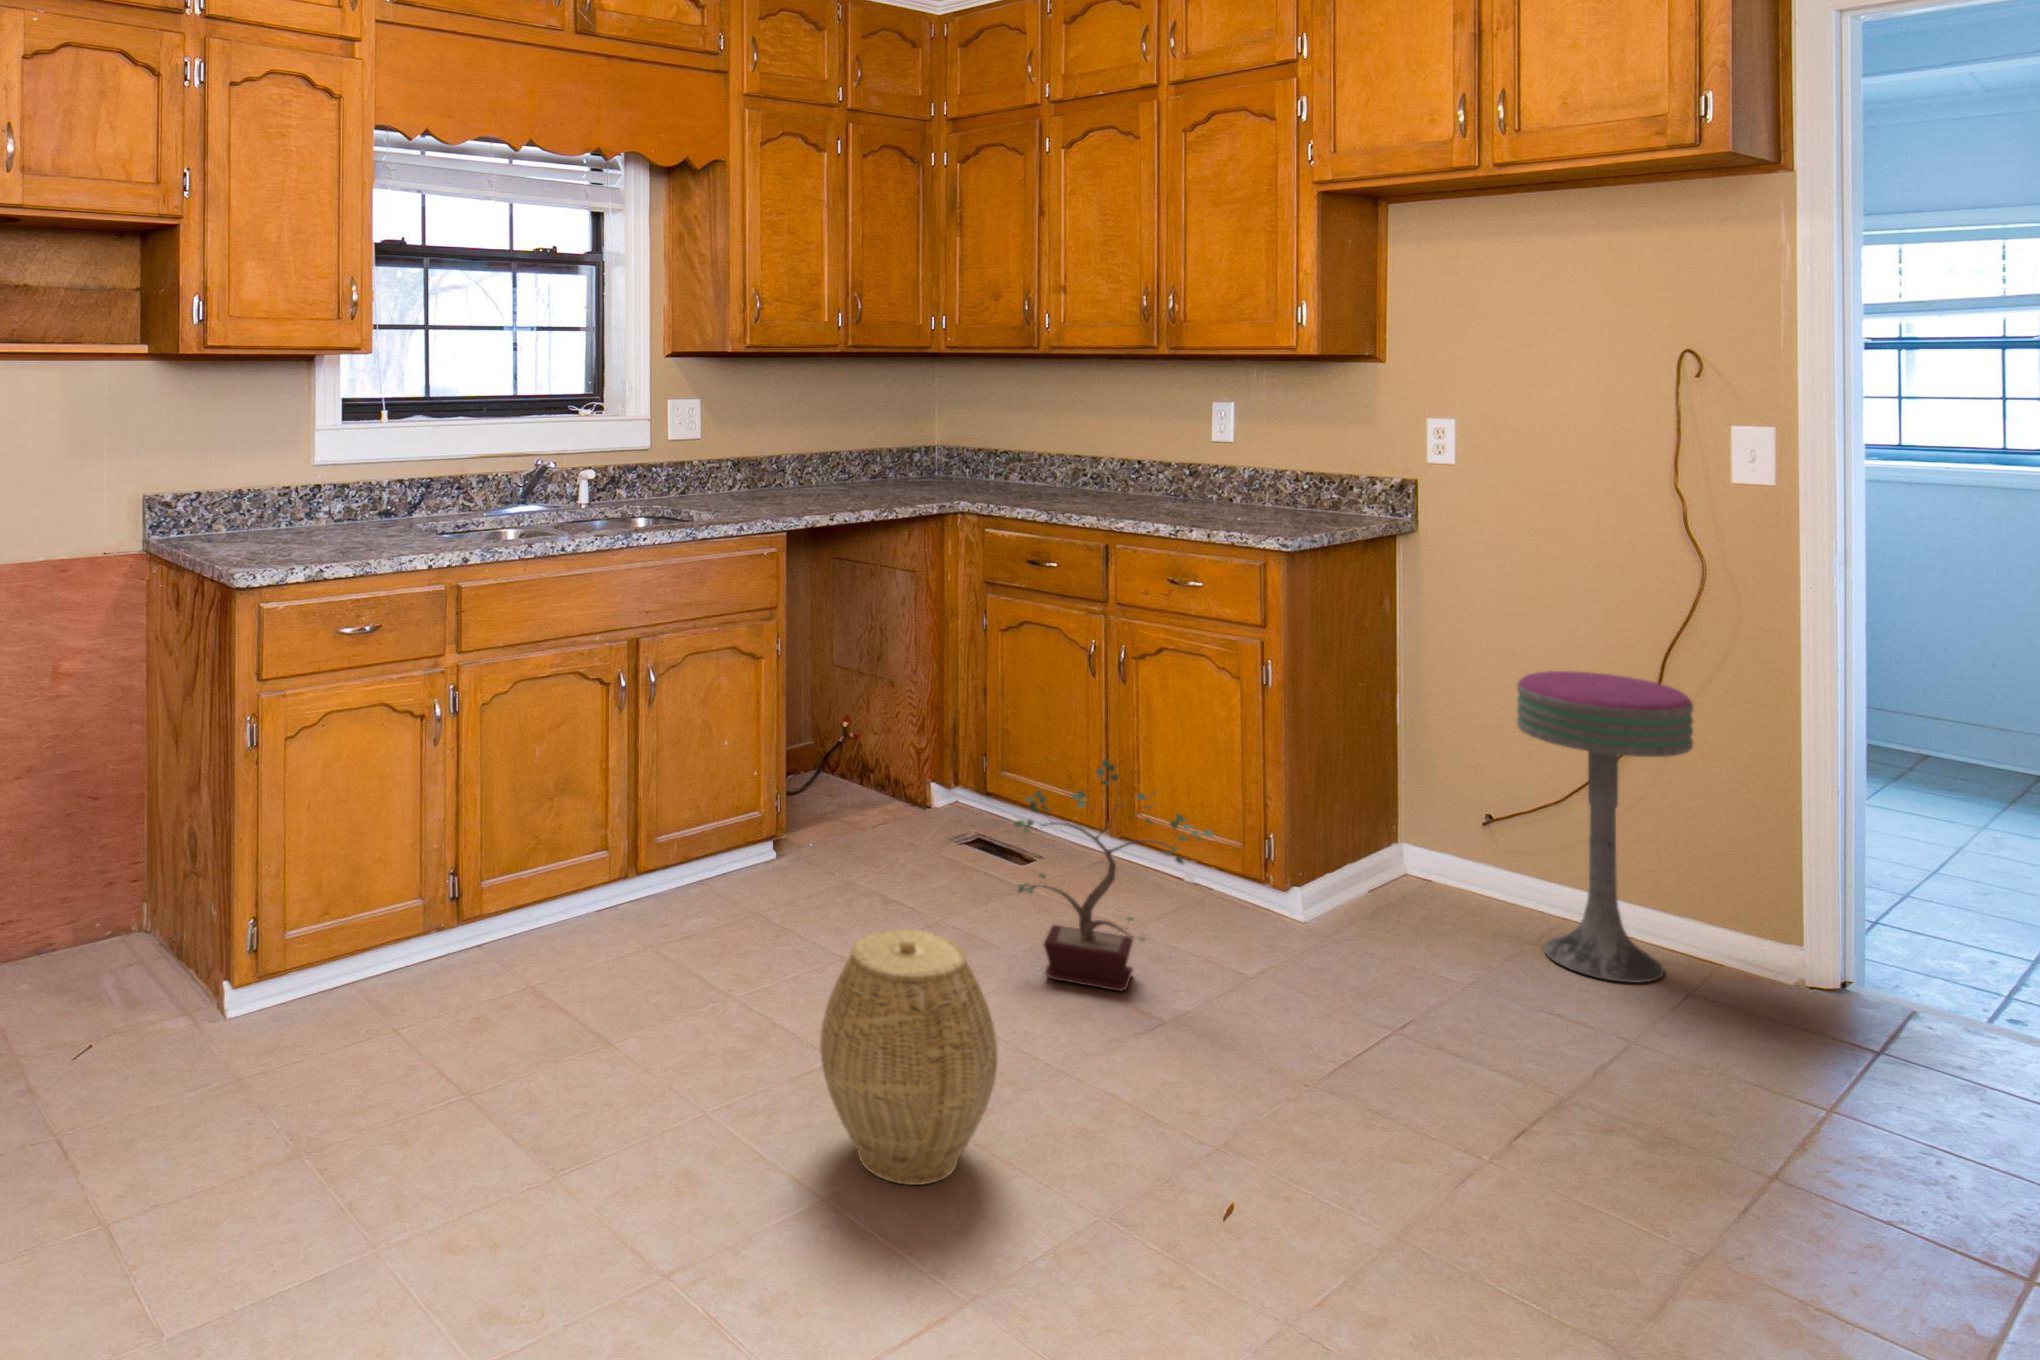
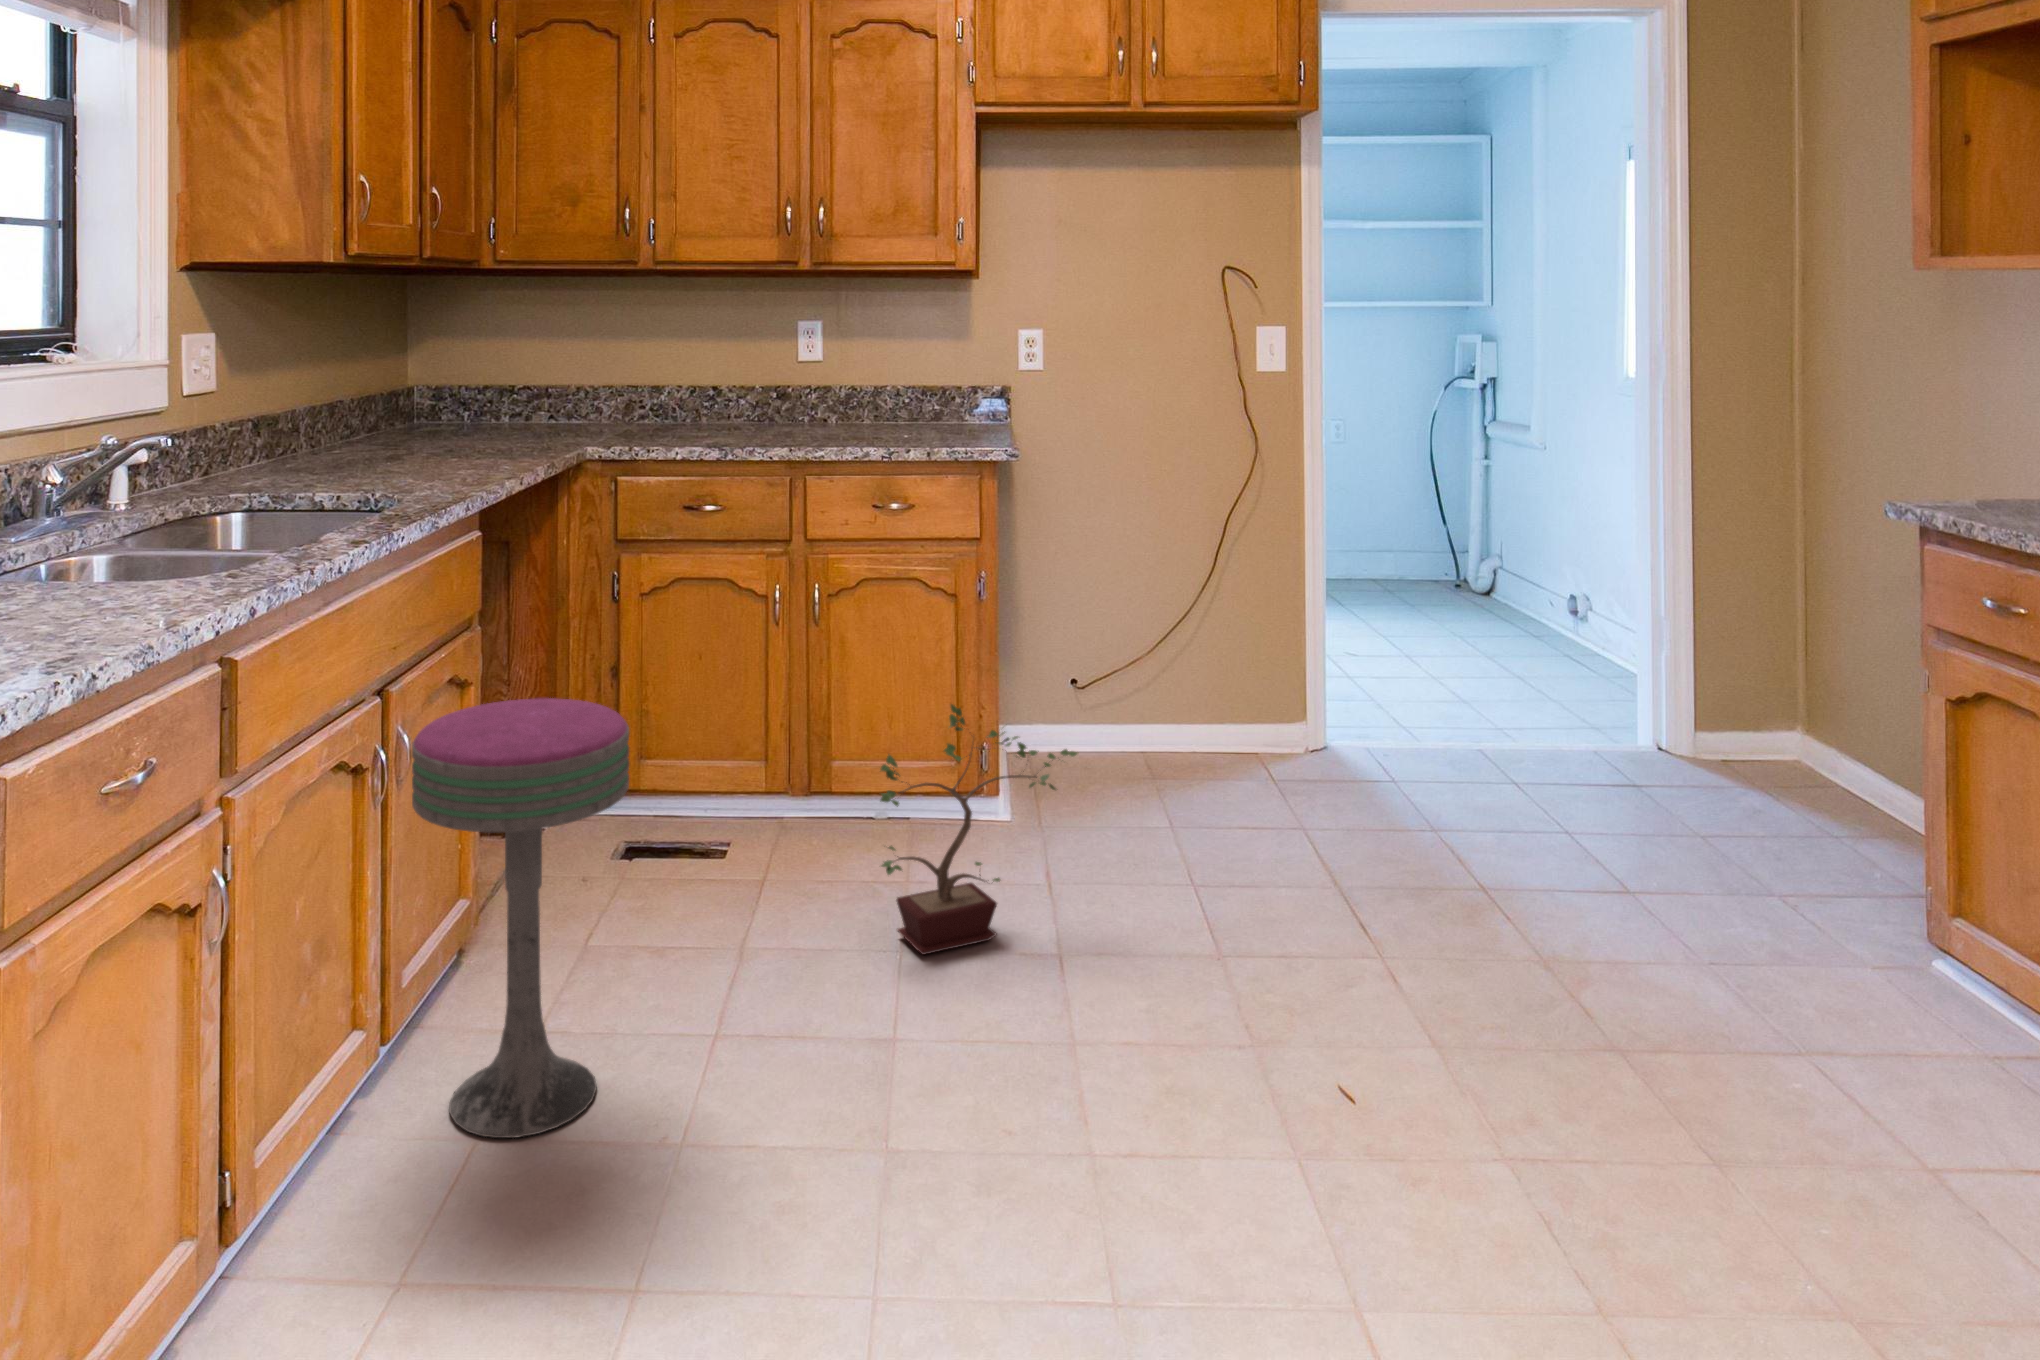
bar stool: present [1517,671,1693,983] -> present [412,698,629,1138]
woven basket: present [820,929,997,1185] -> none [989,935,1194,1234]

